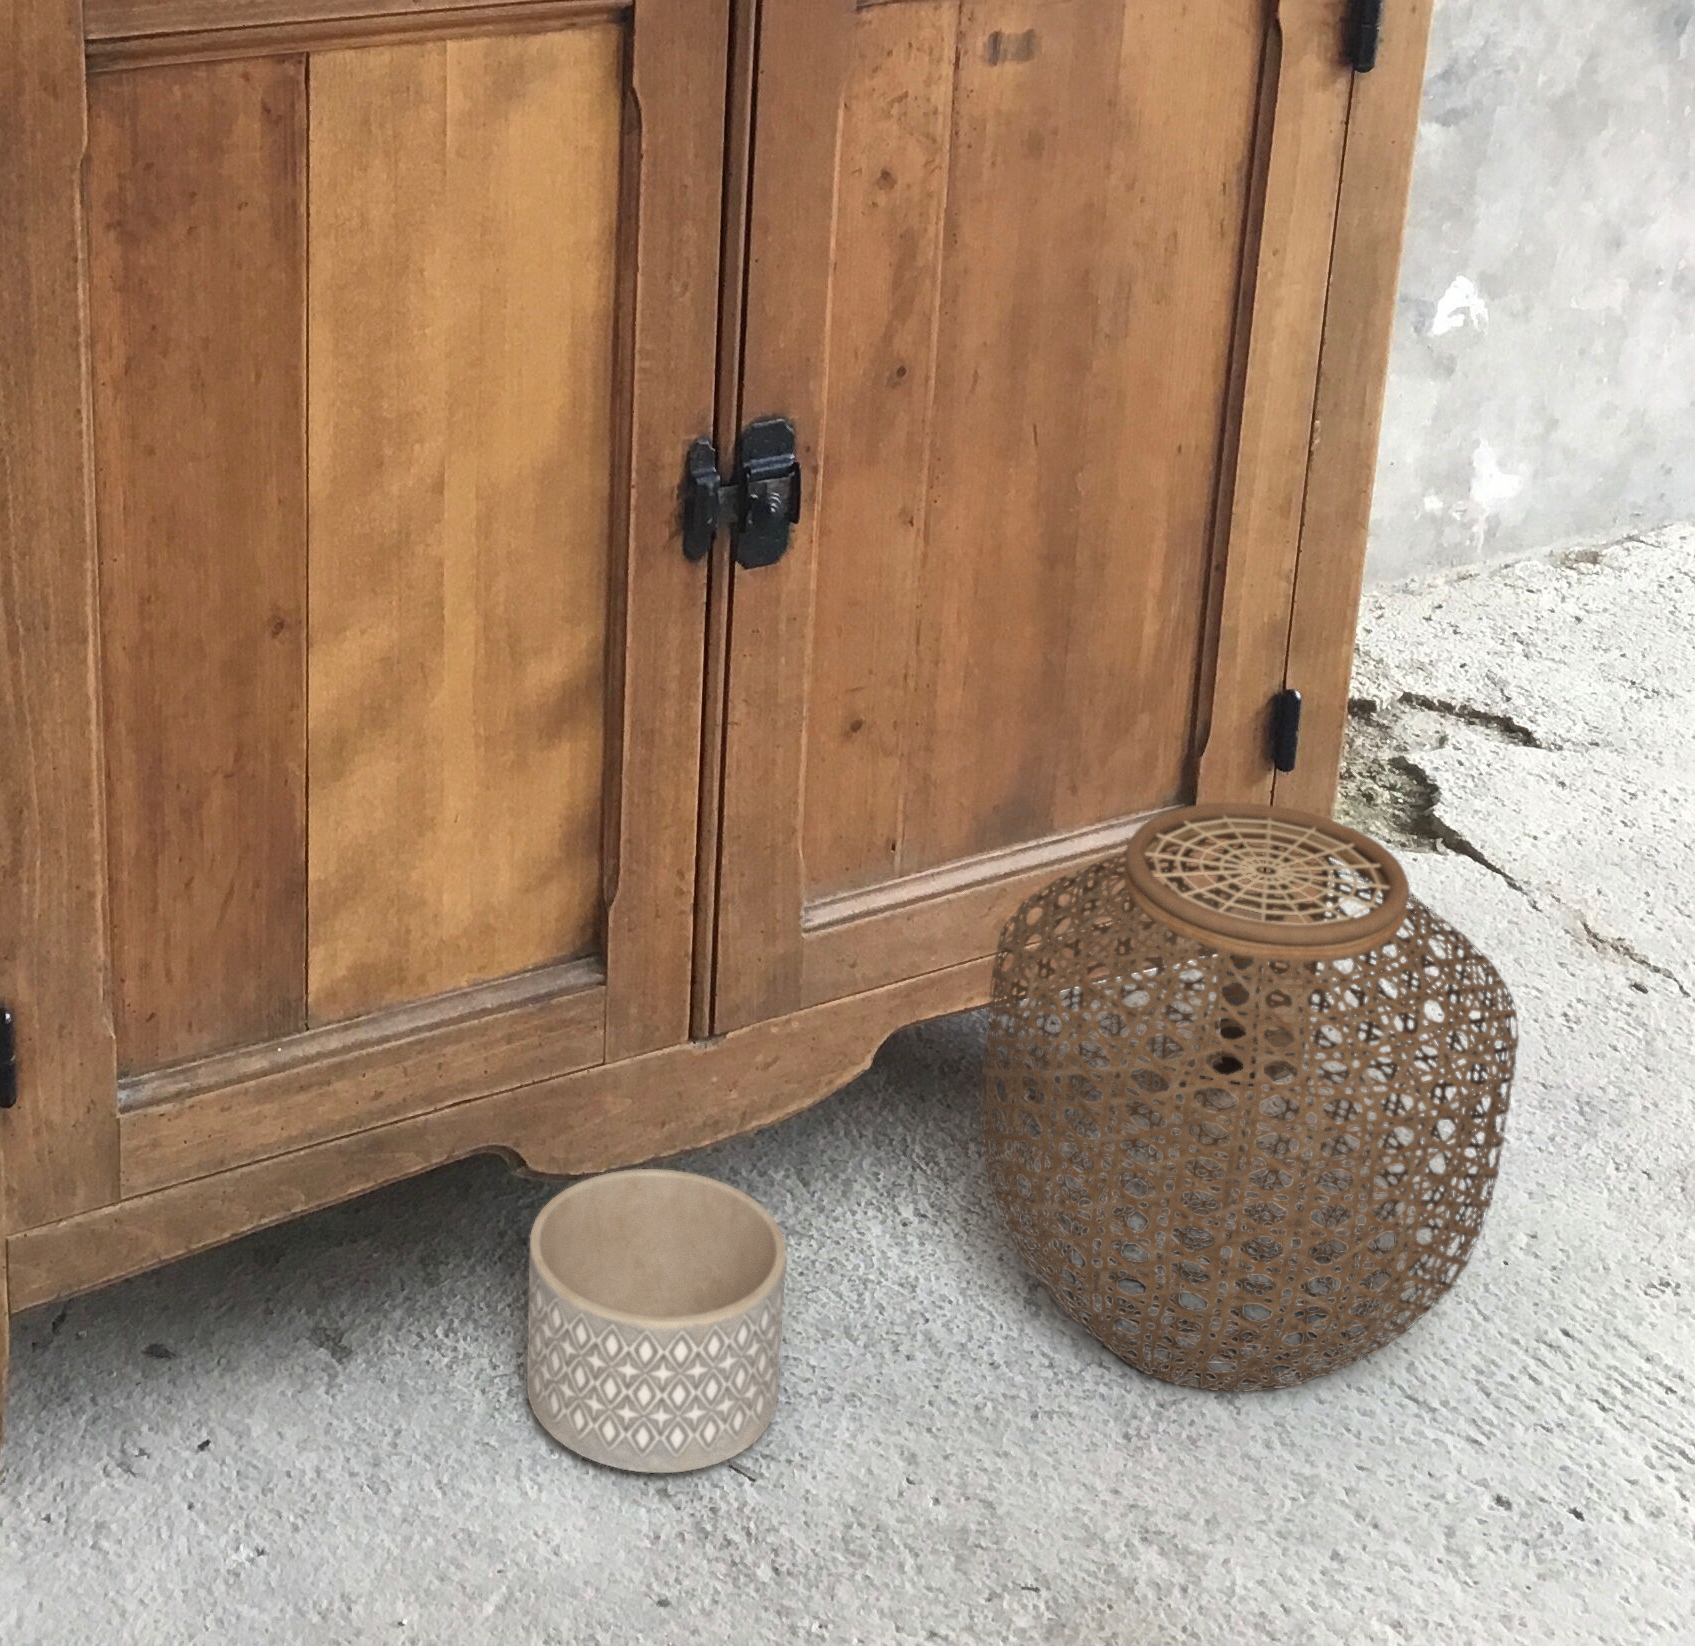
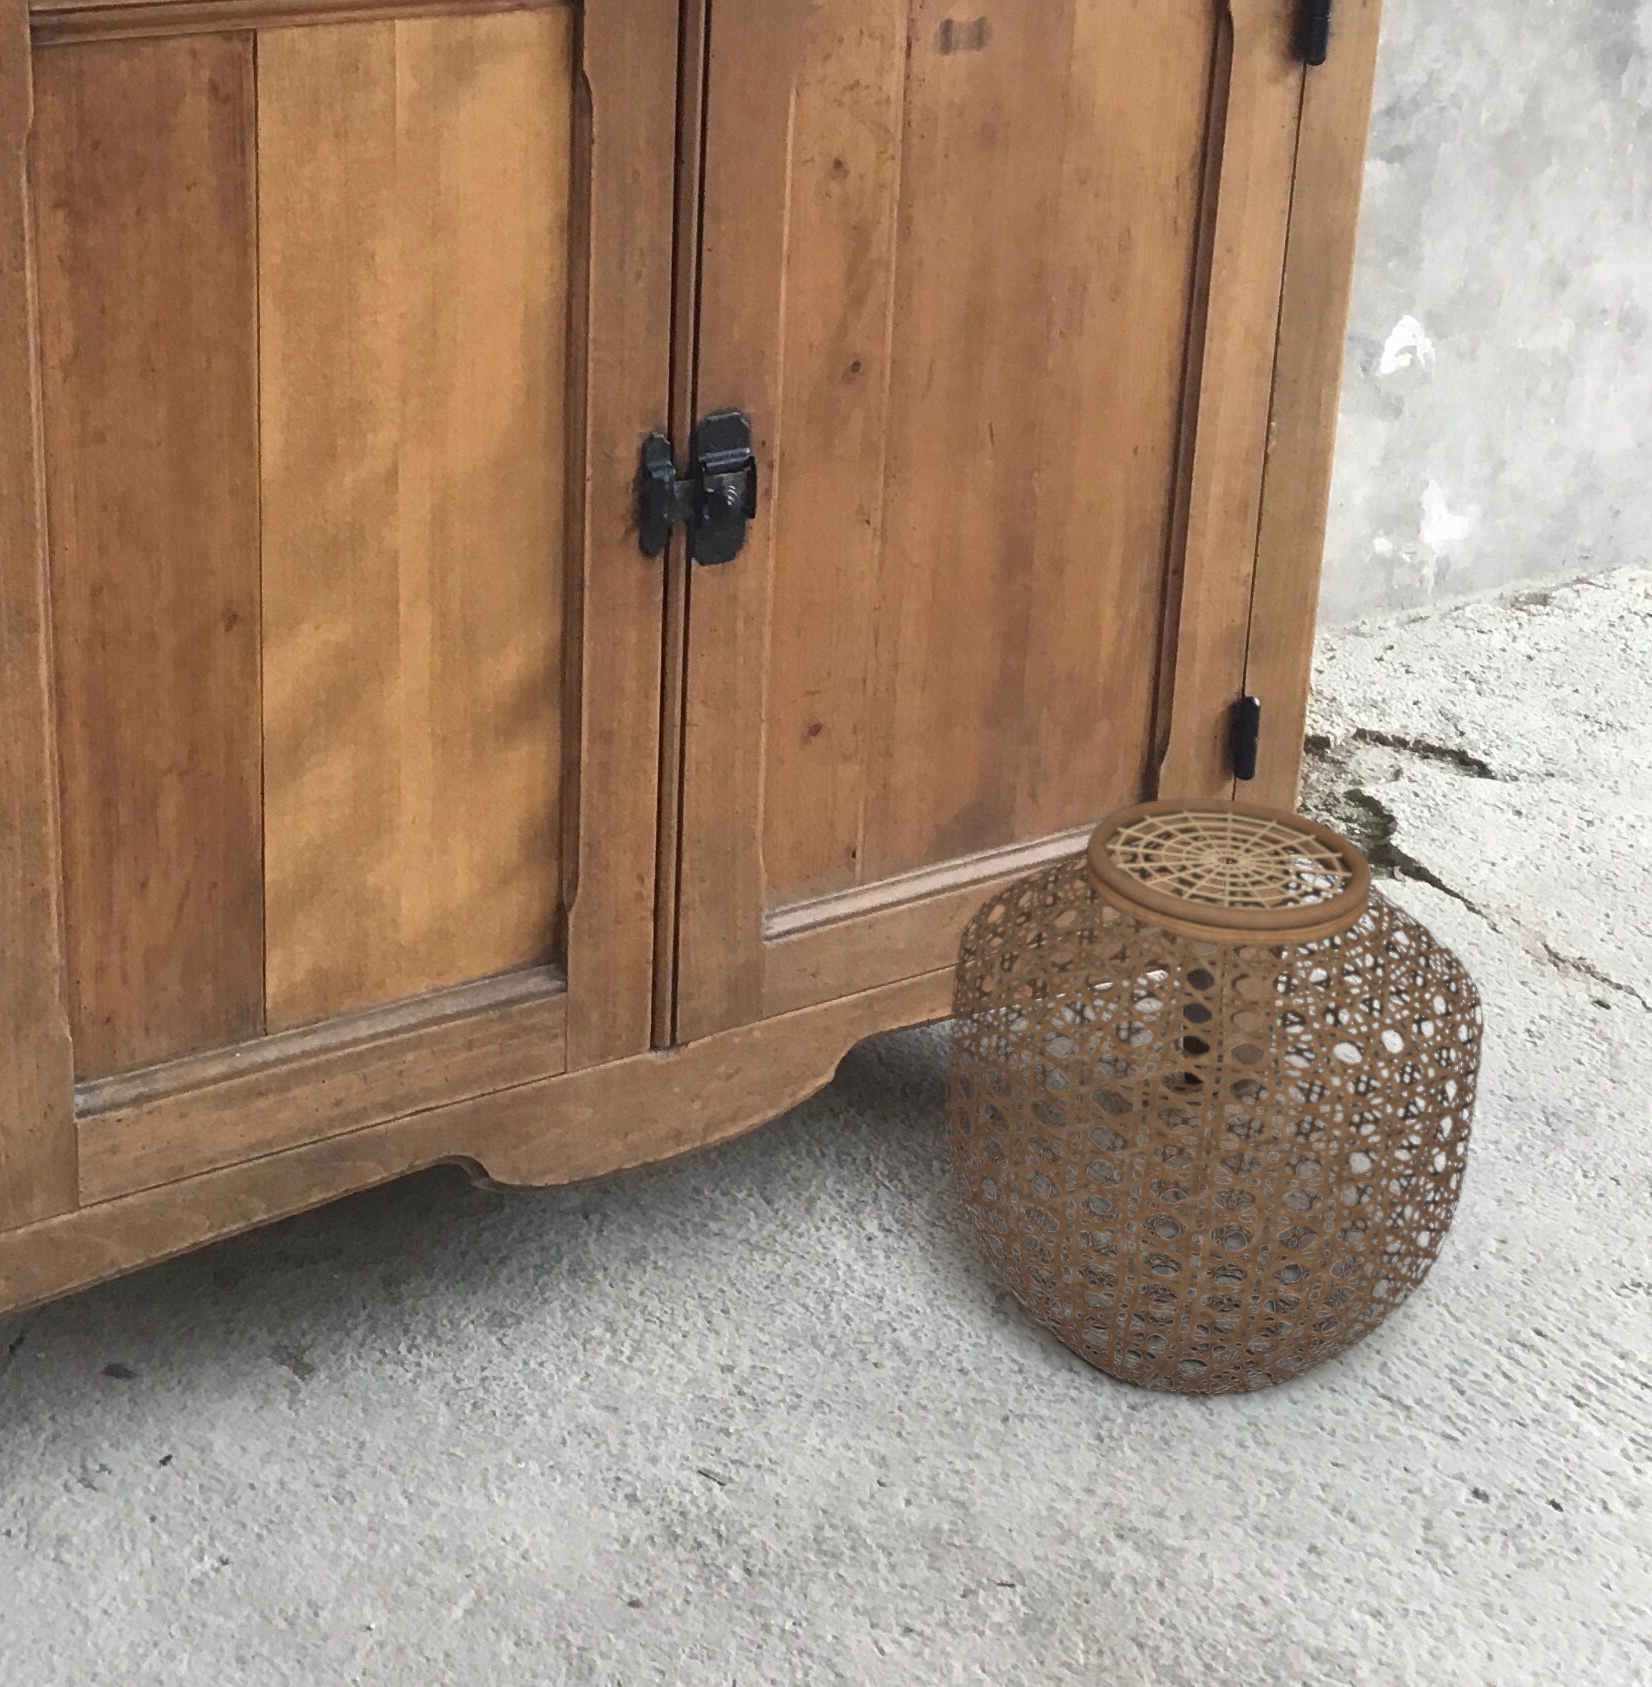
planter: present [527,1169,786,1473] -> none [491,1175,753,1478]

